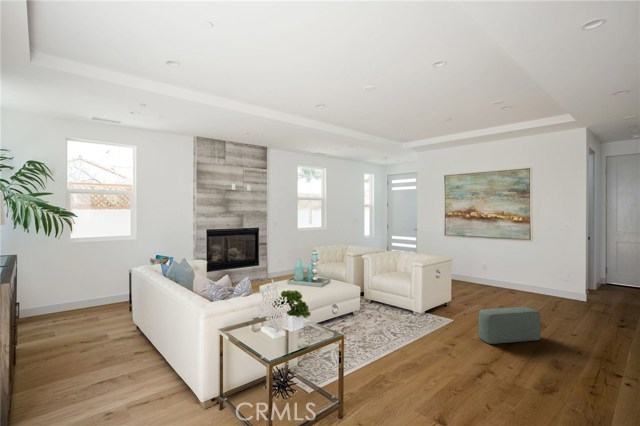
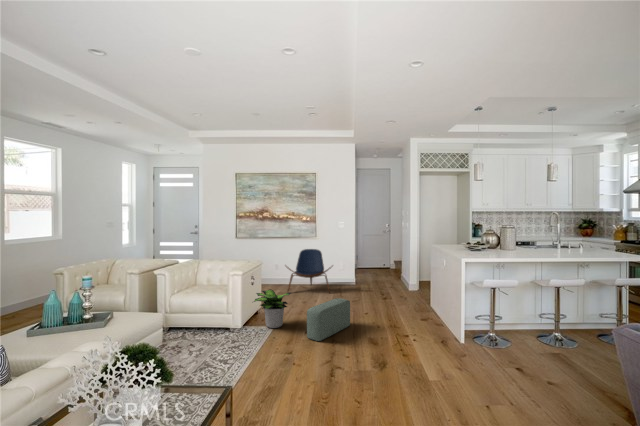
lounge chair: none [488,251,549,303] -> present [287,249,331,293]
potted plant: none [432,285,473,321] -> present [254,289,291,328]

